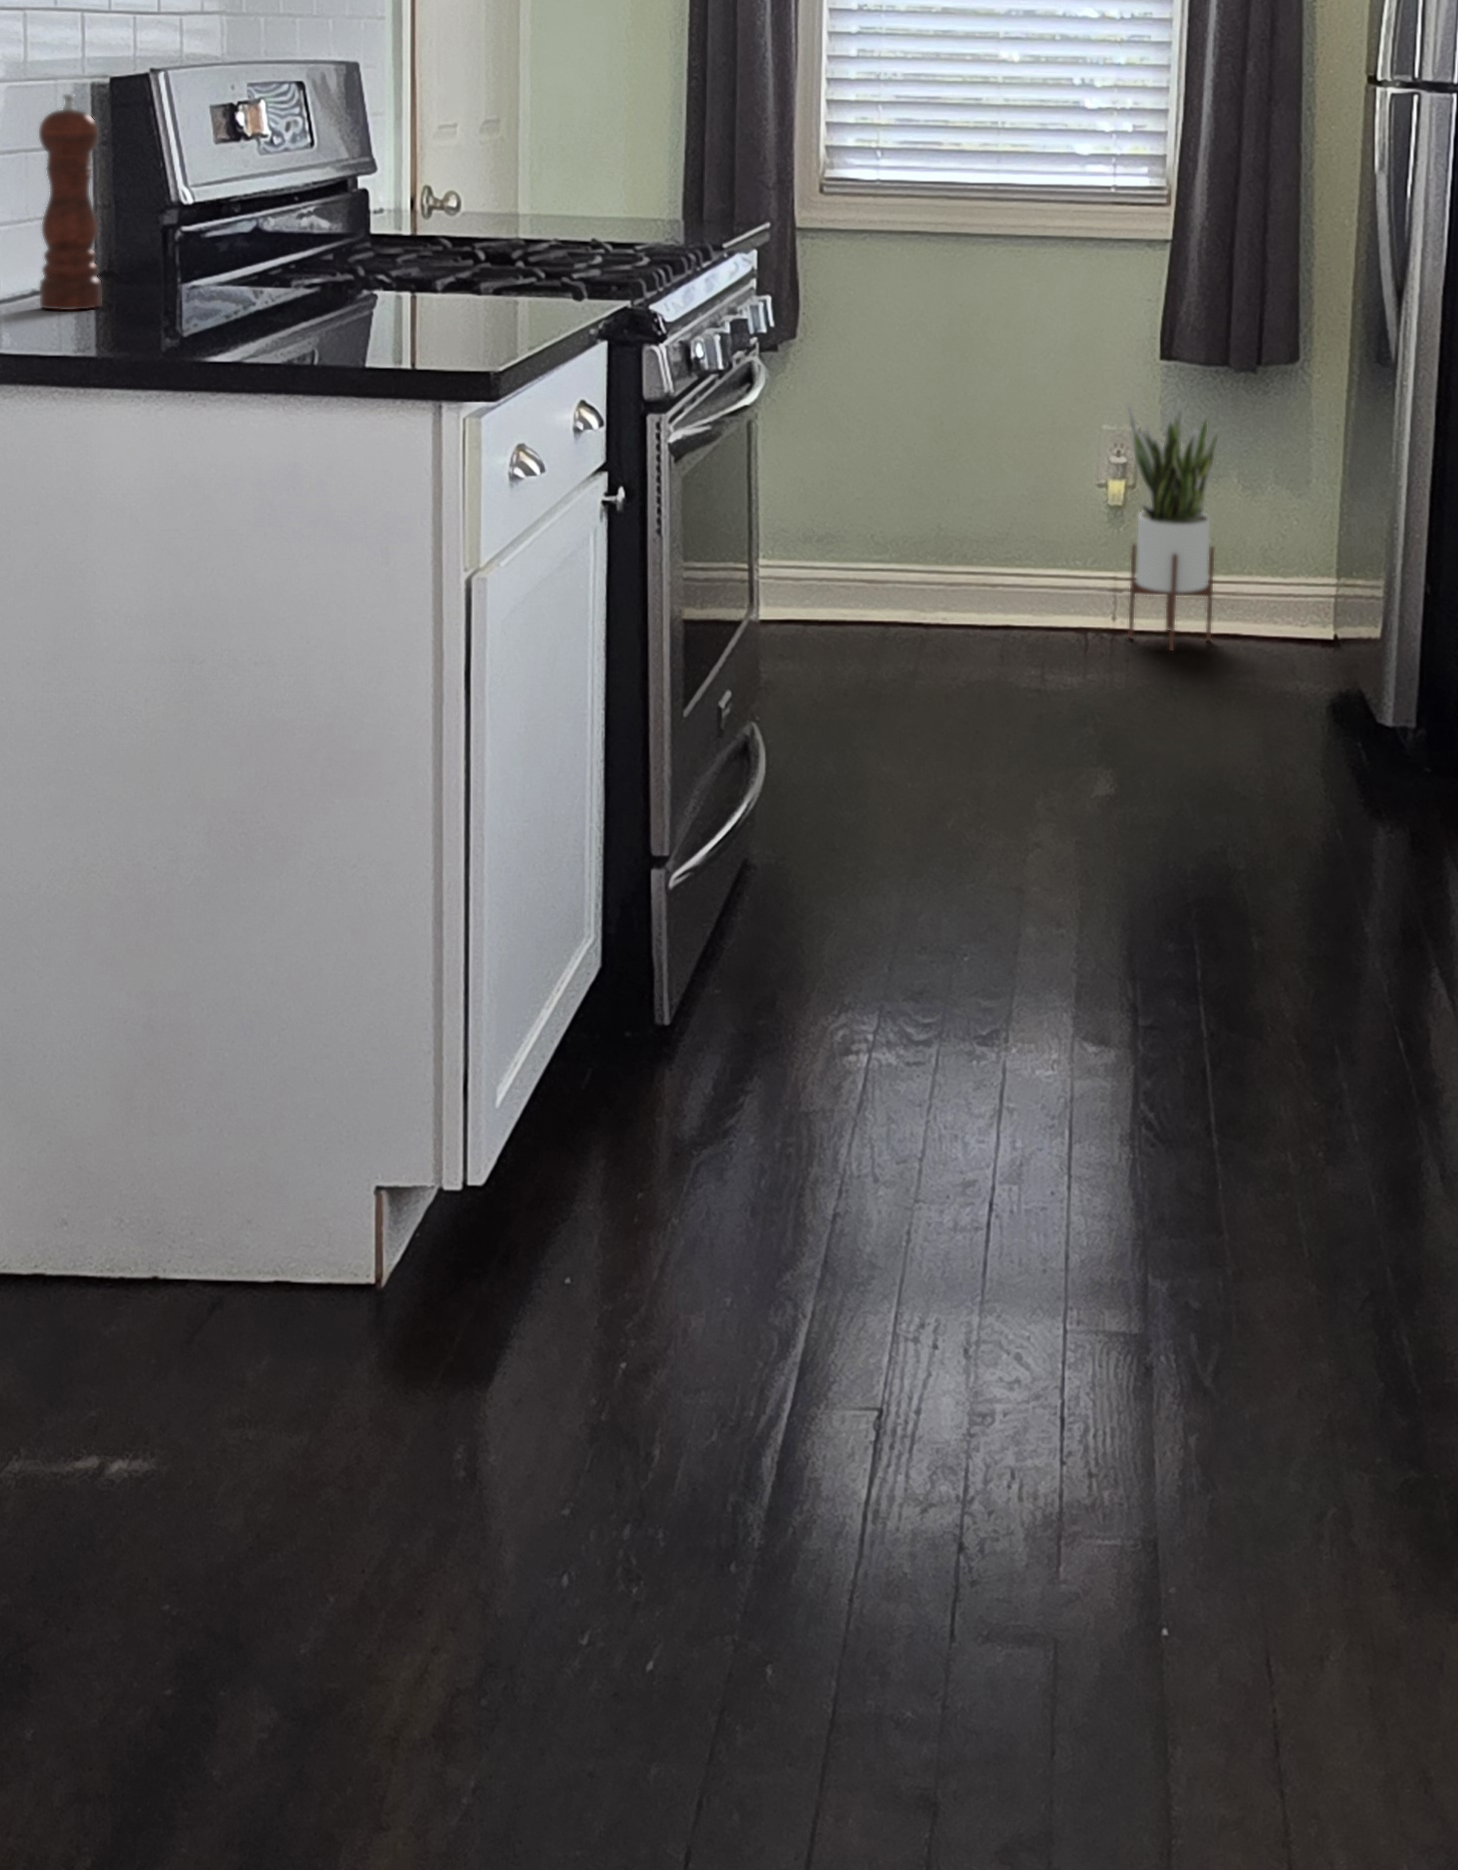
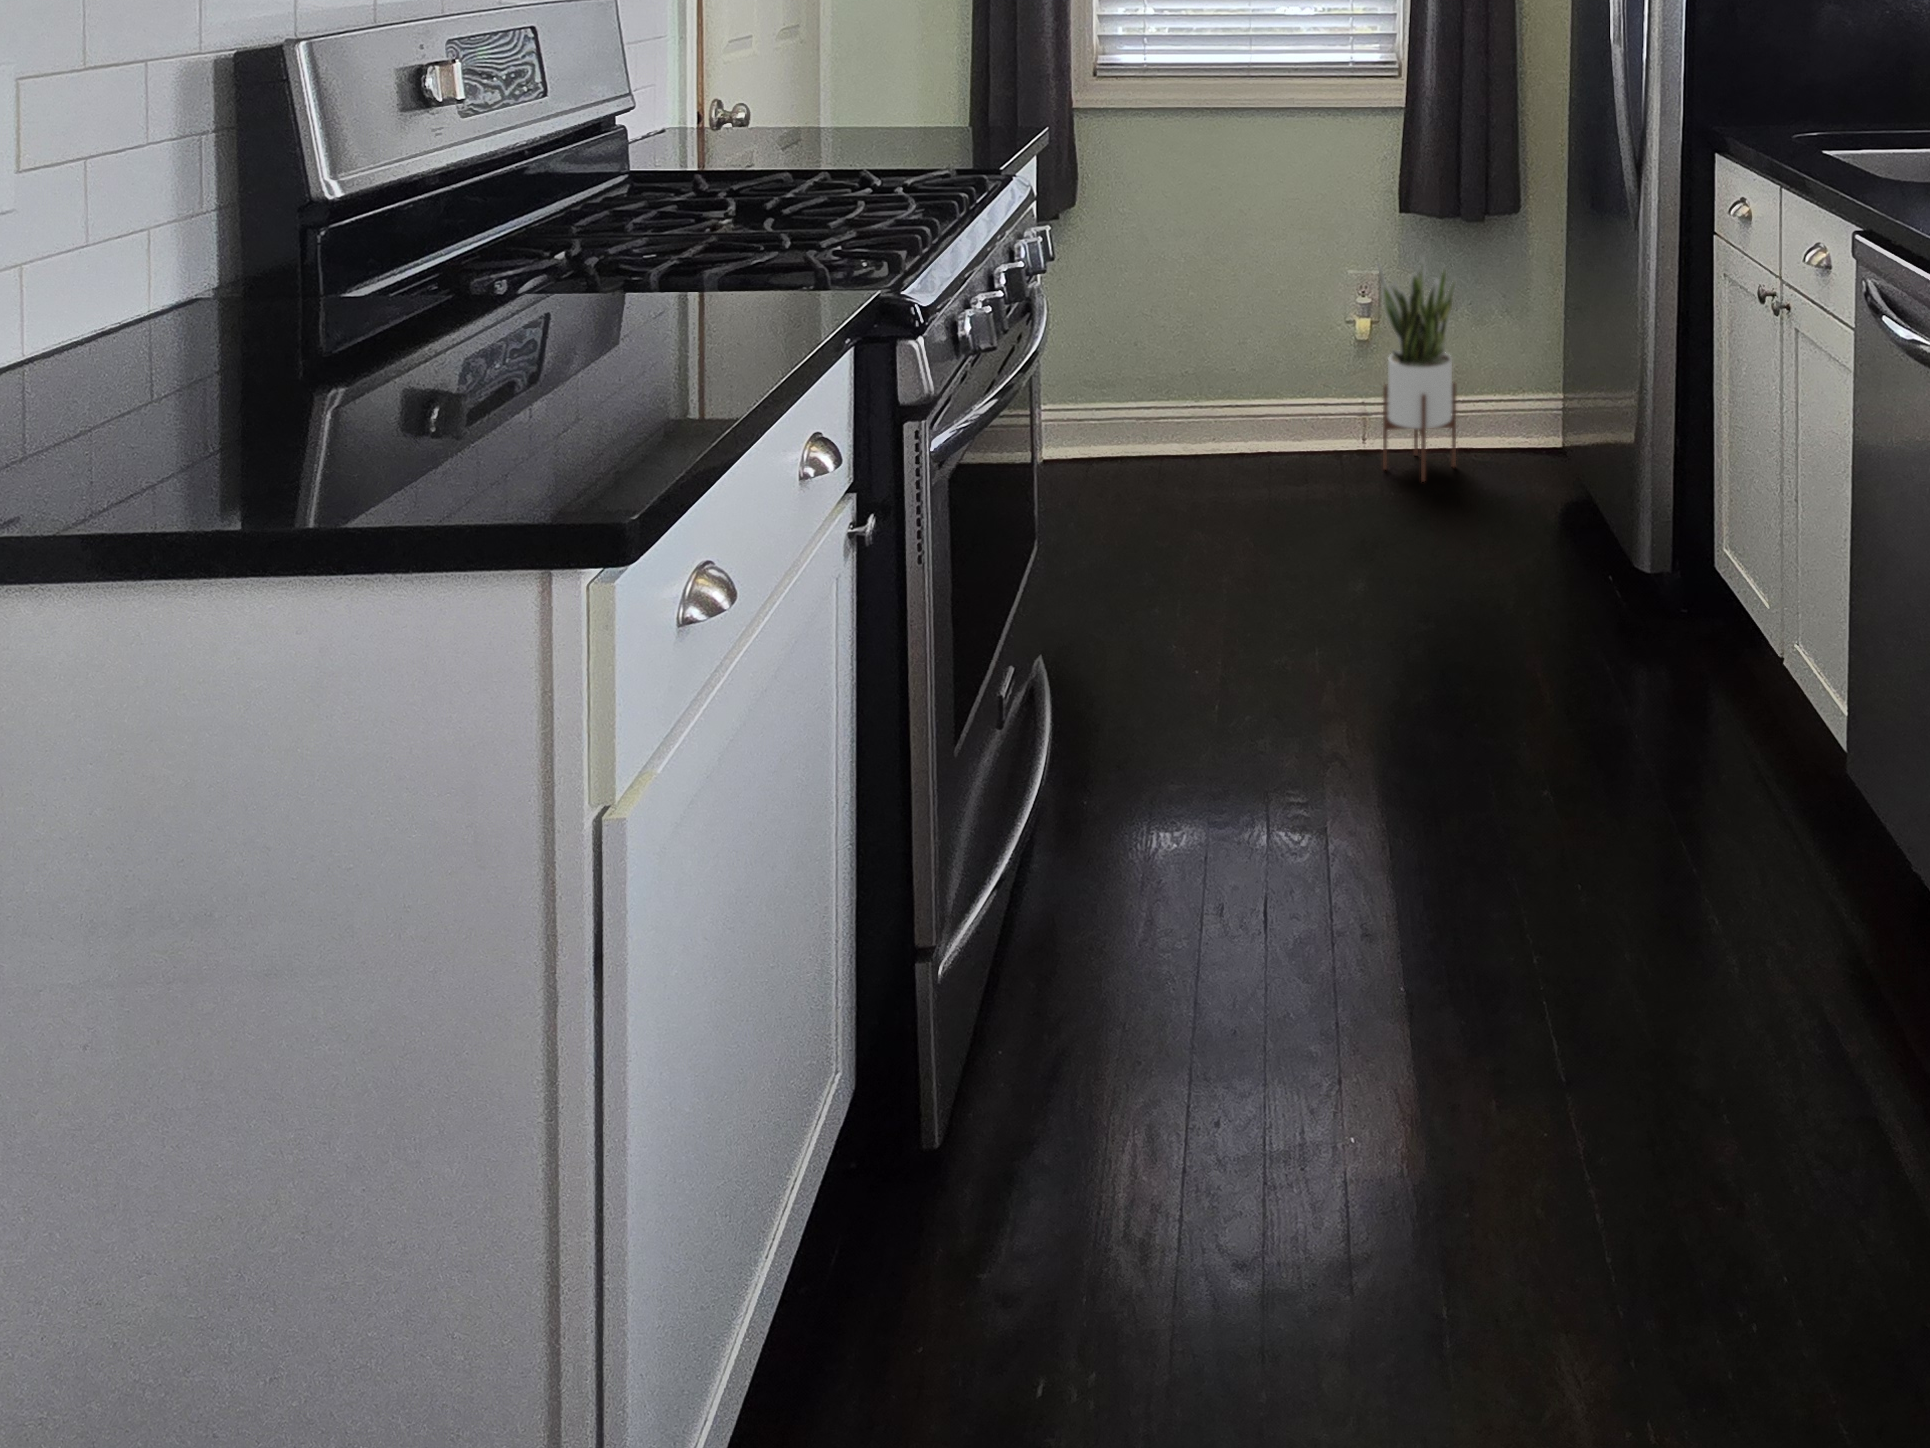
pepper mill: present [39,94,101,310] -> none [71,95,171,378]

